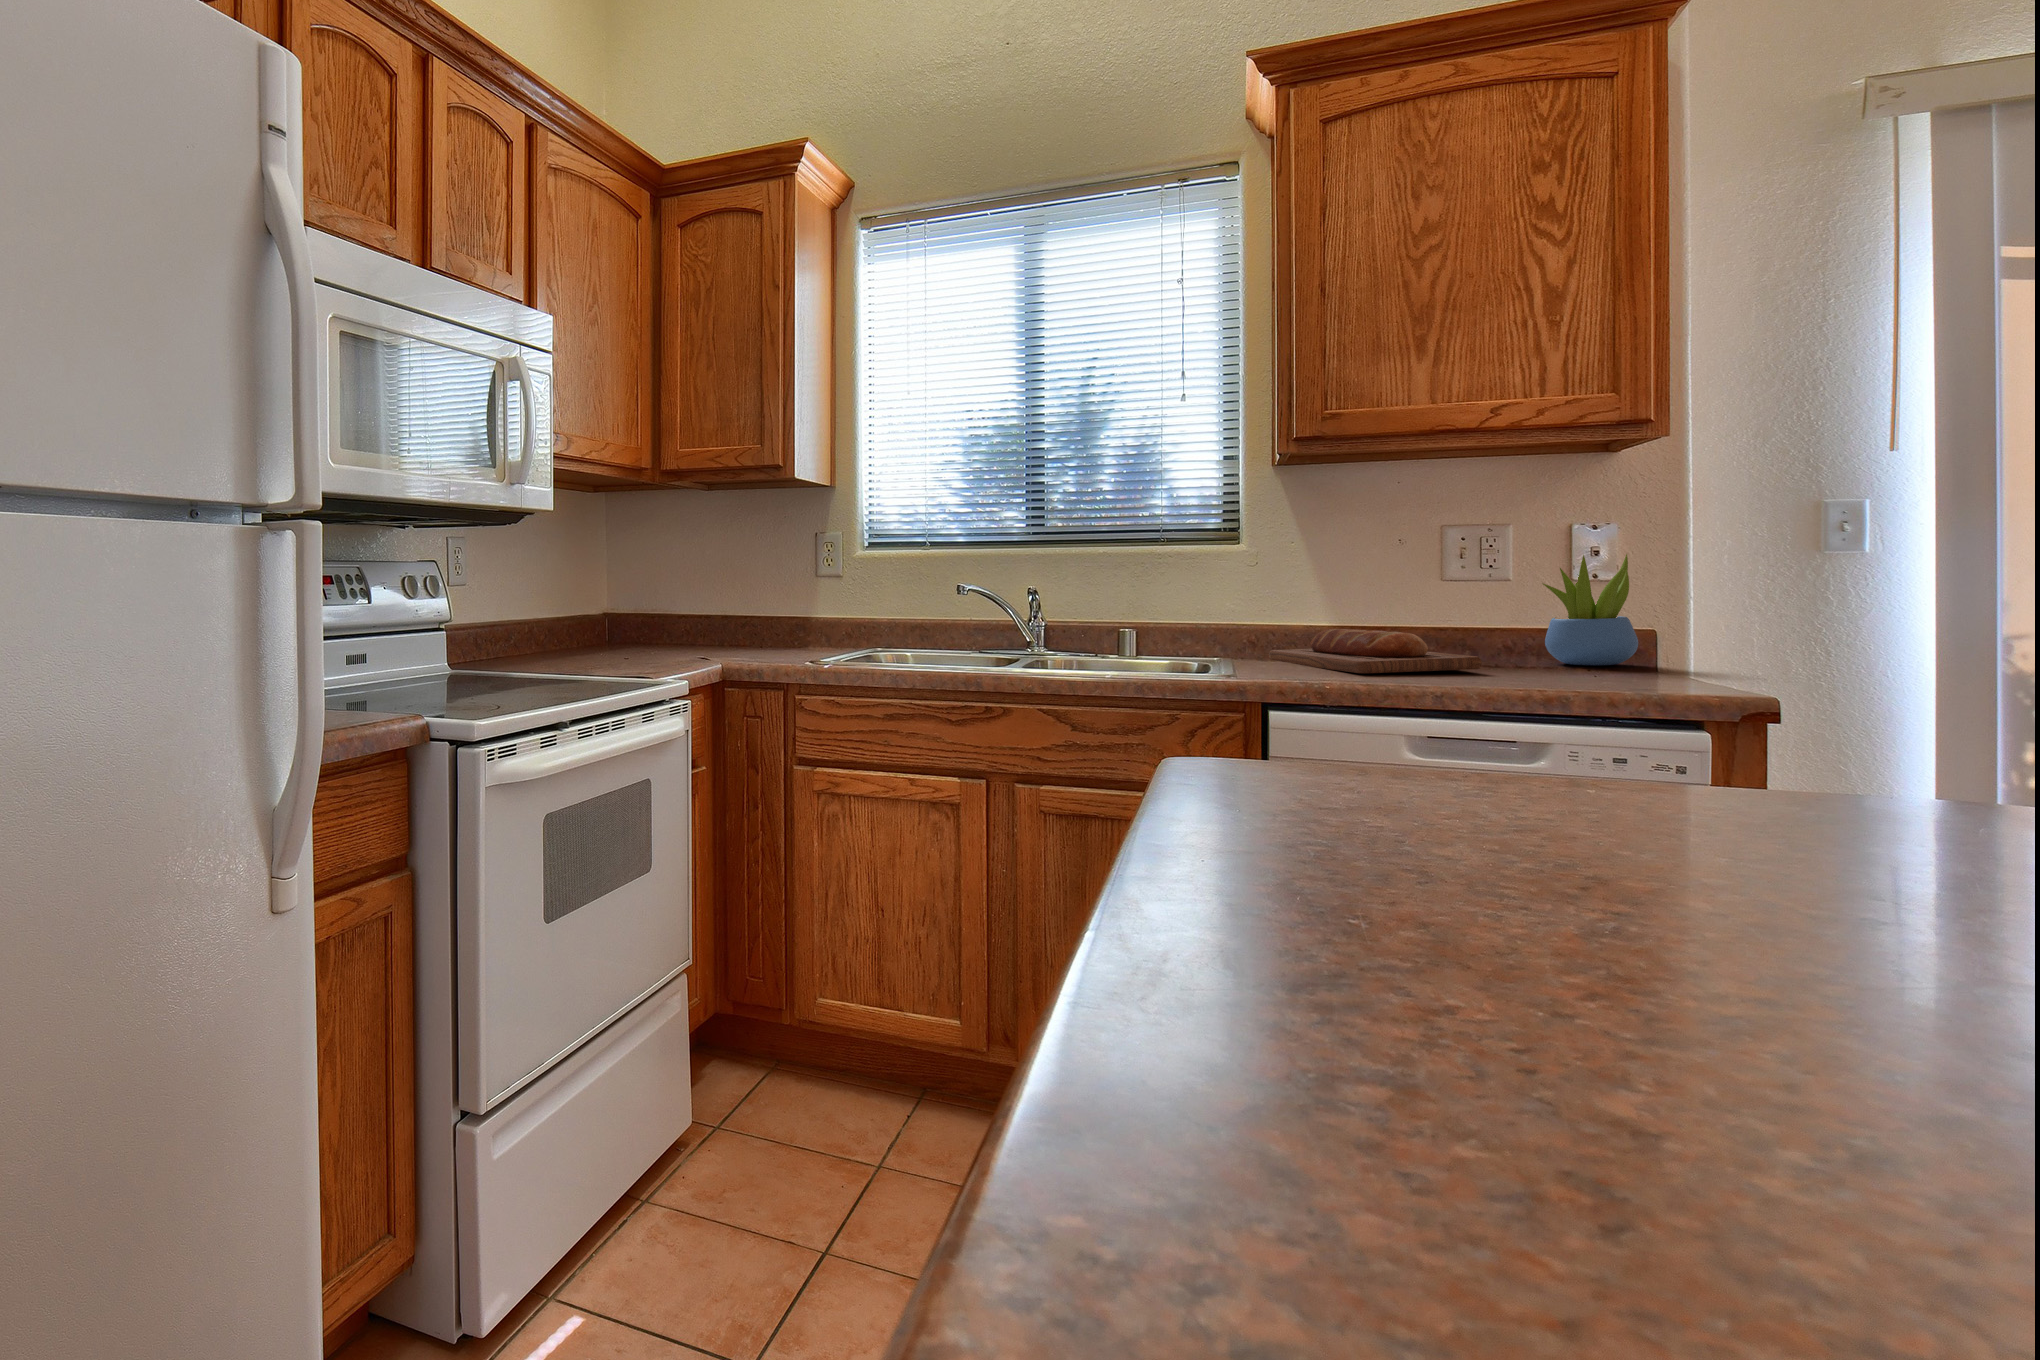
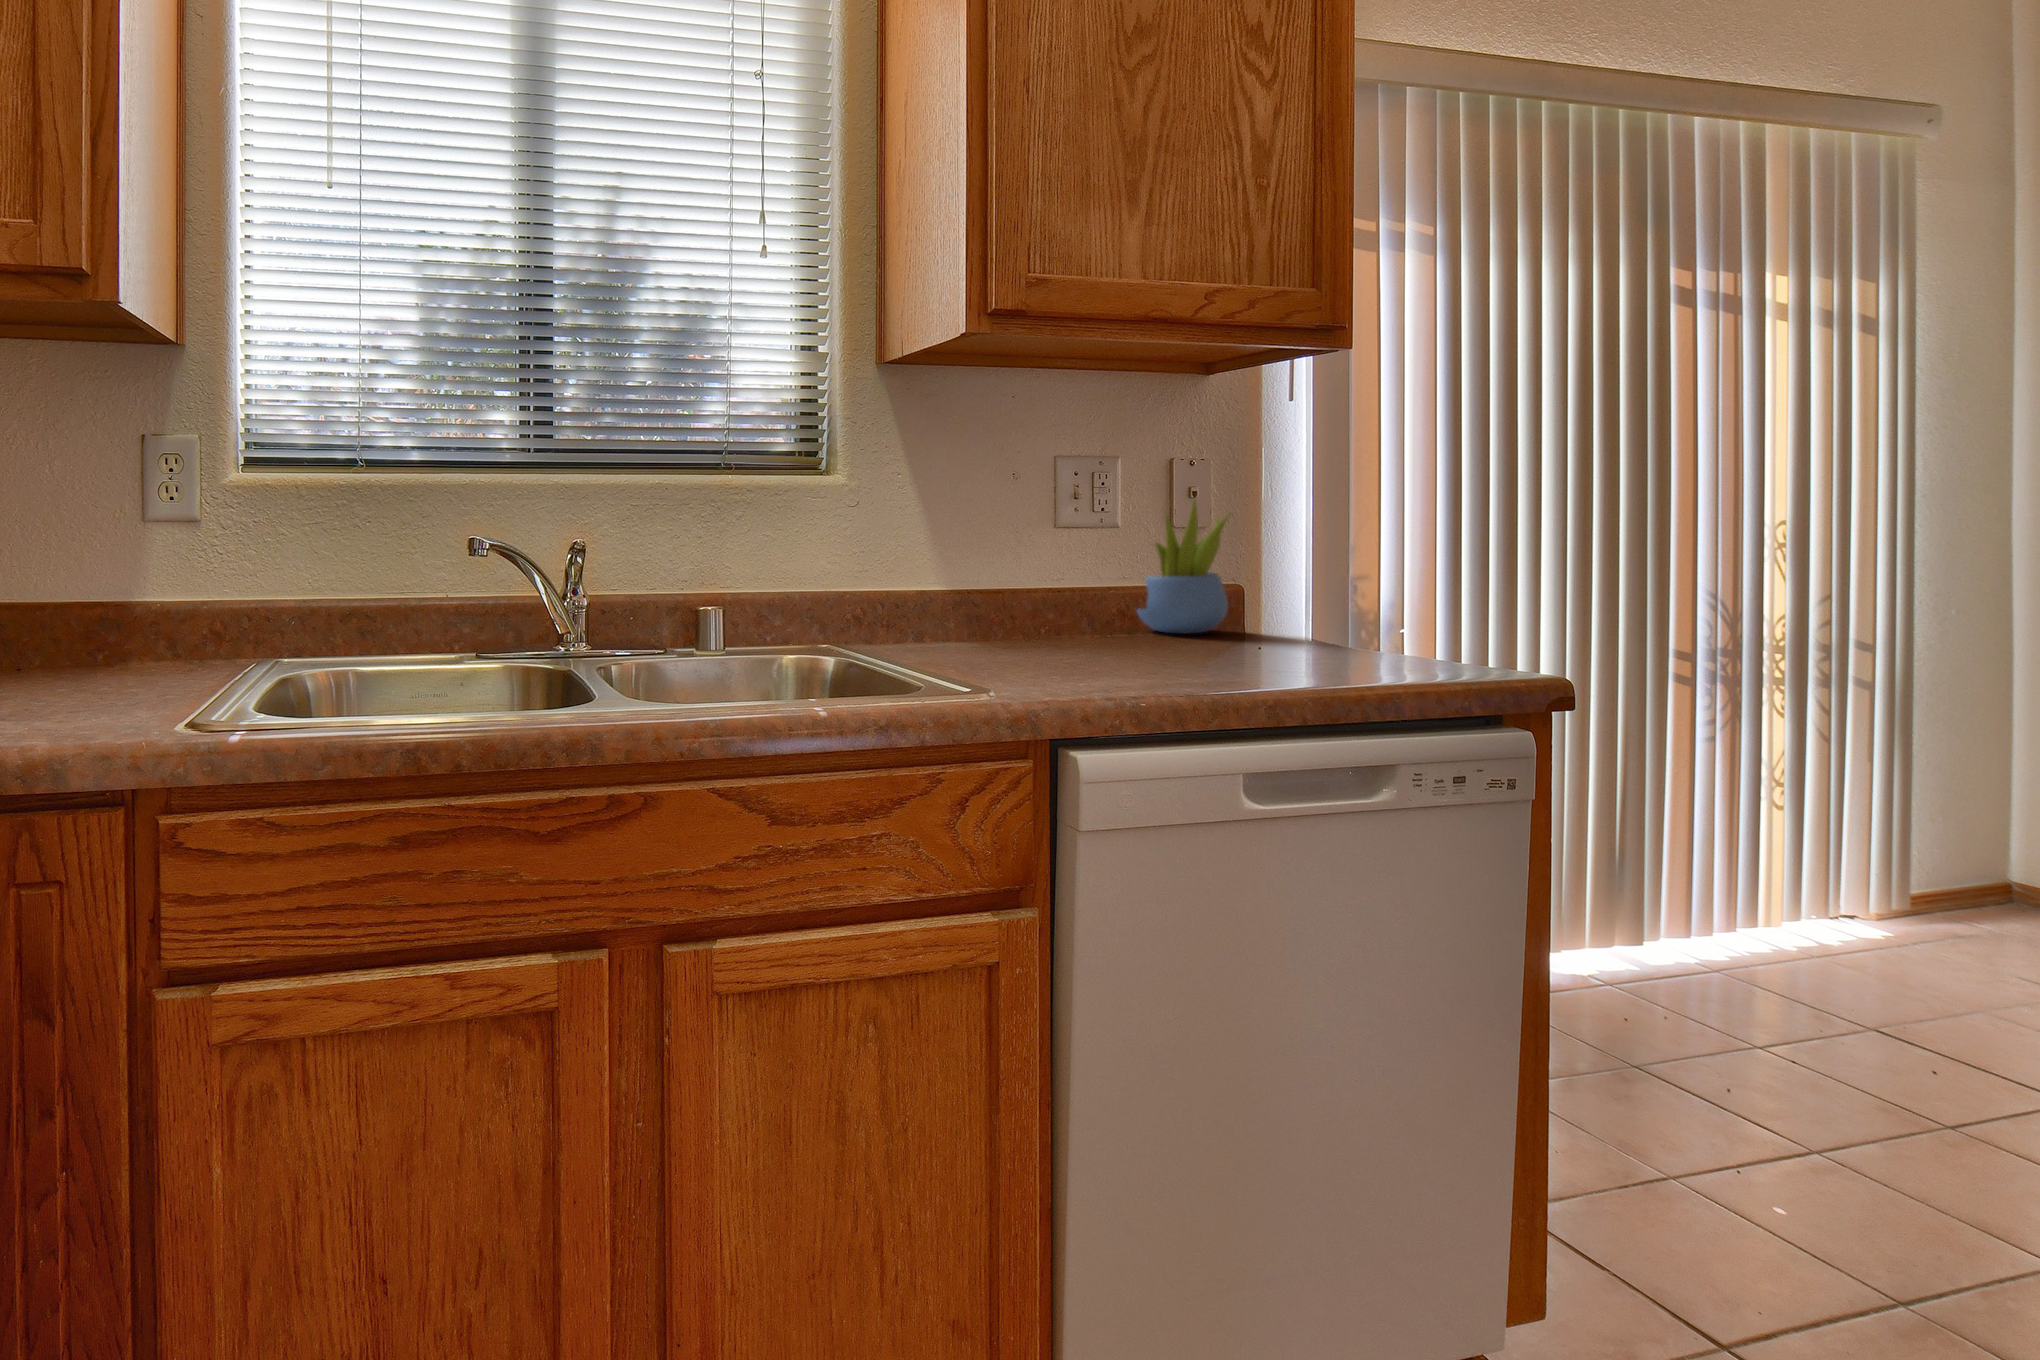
bread loaf: present [1269,629,1482,673] -> none [856,597,1154,667]

